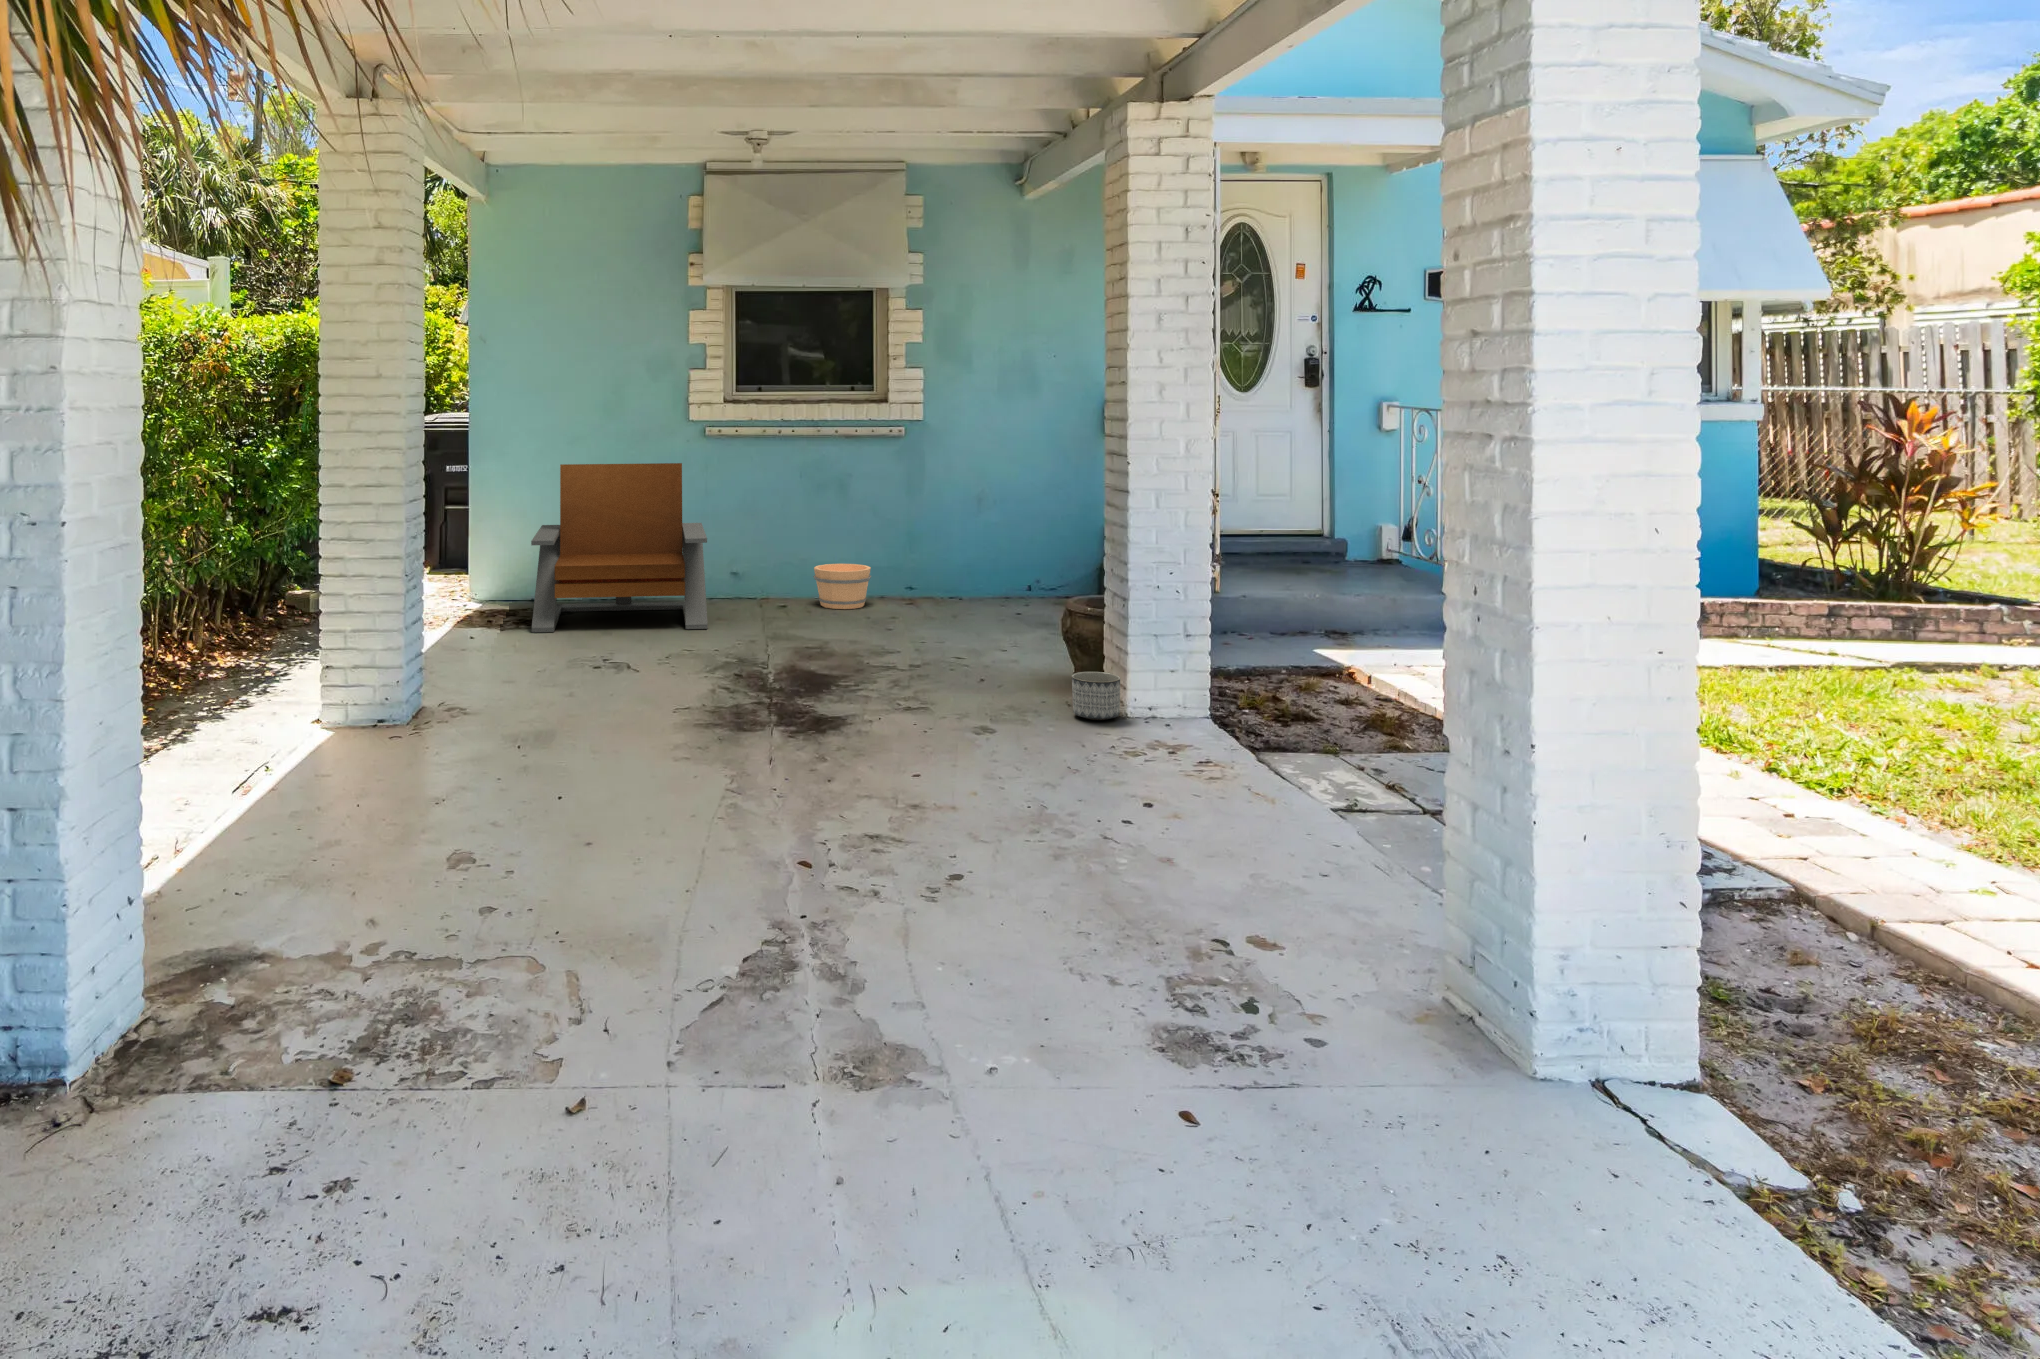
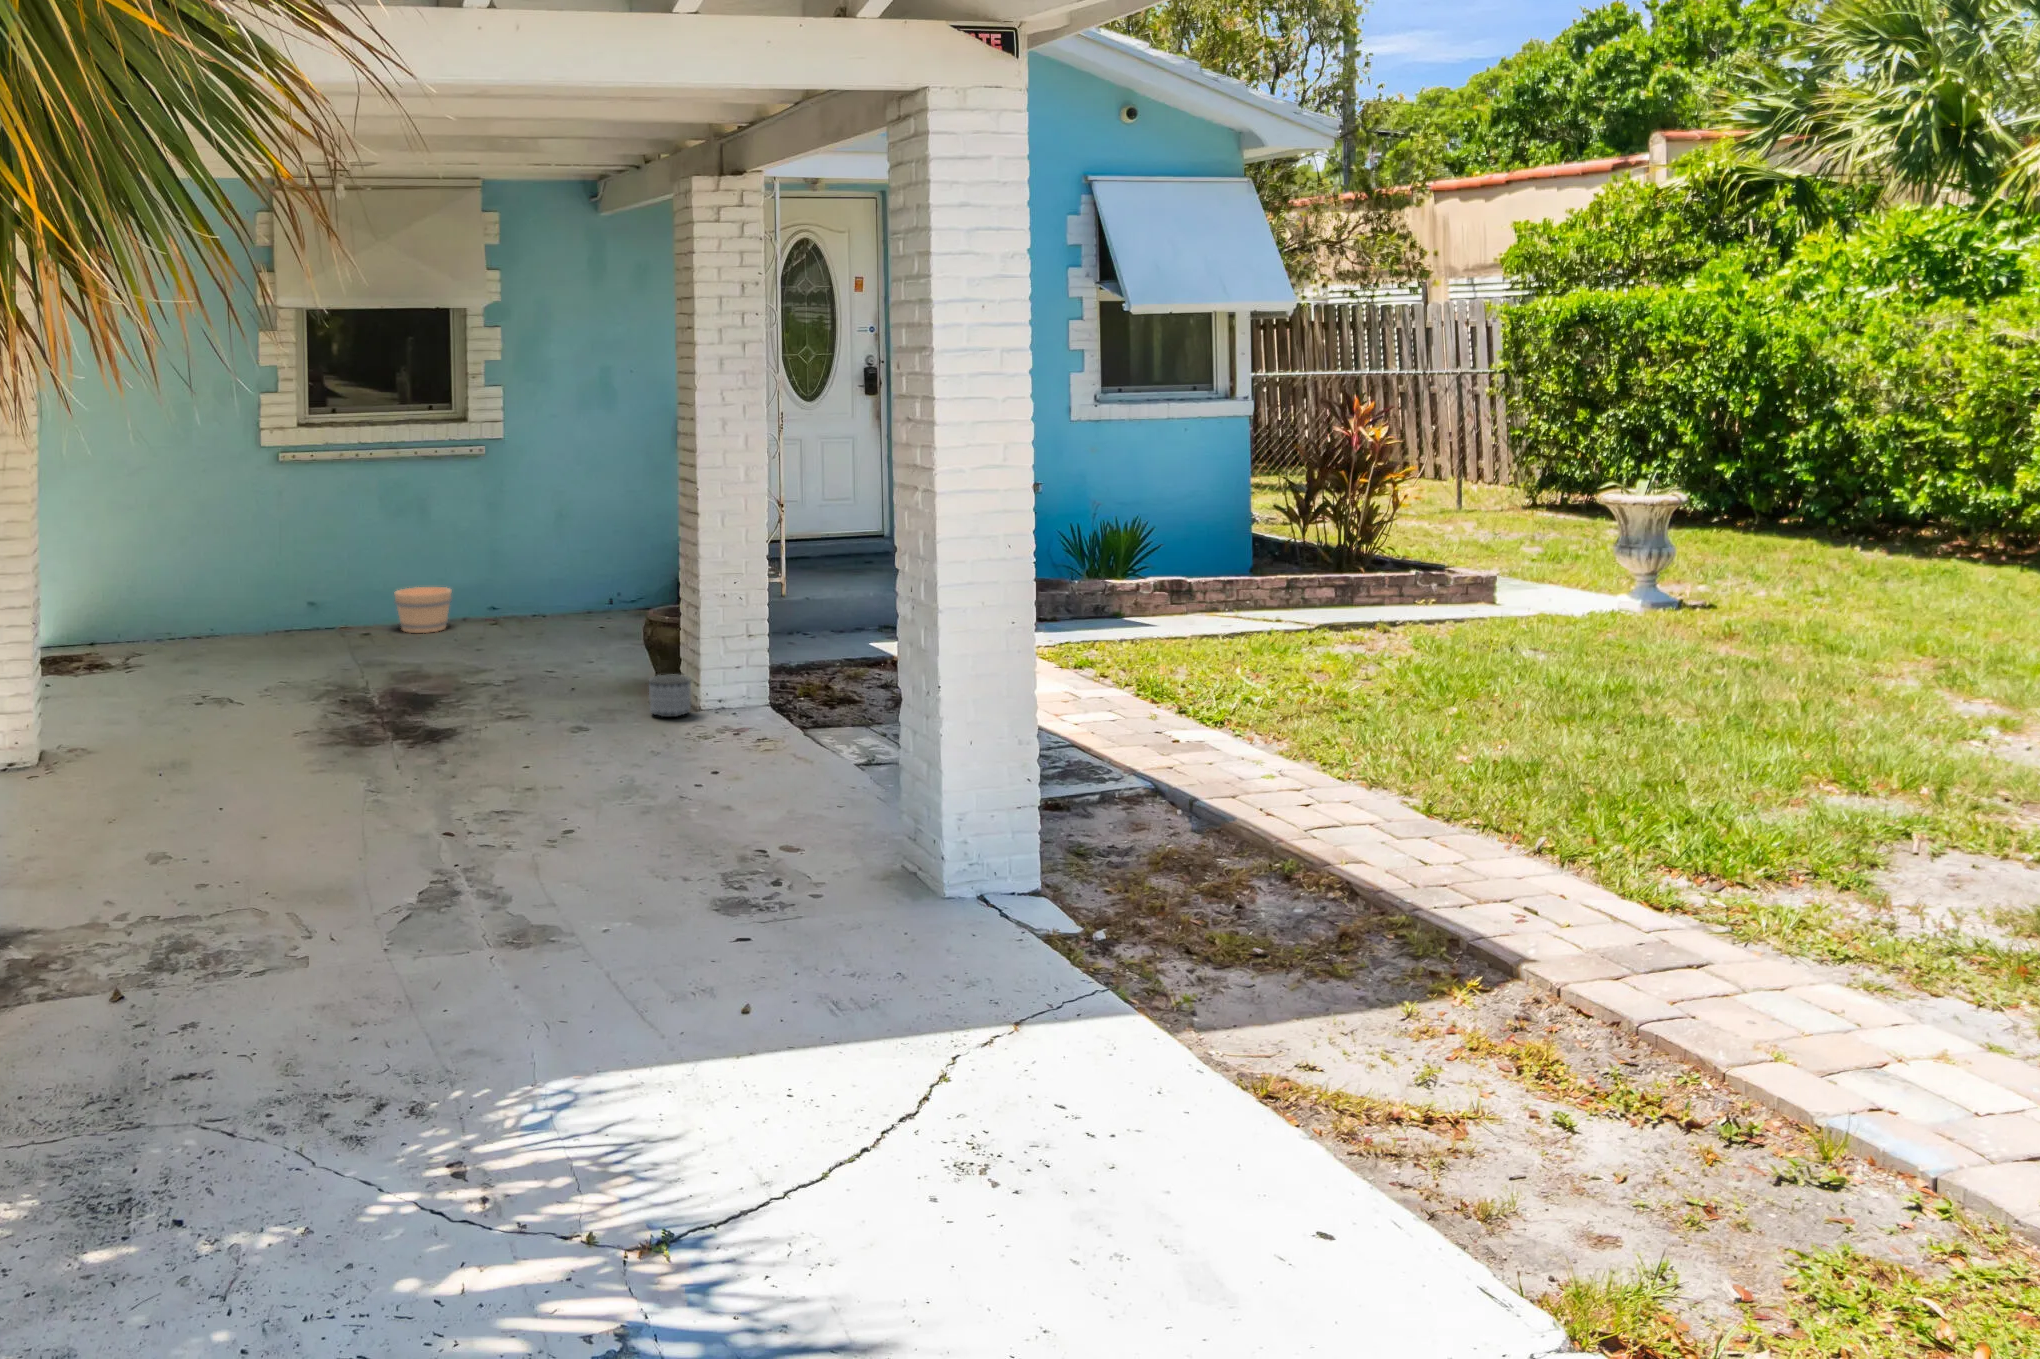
lounge chair: present [531,463,708,632] -> none [101,493,290,676]

